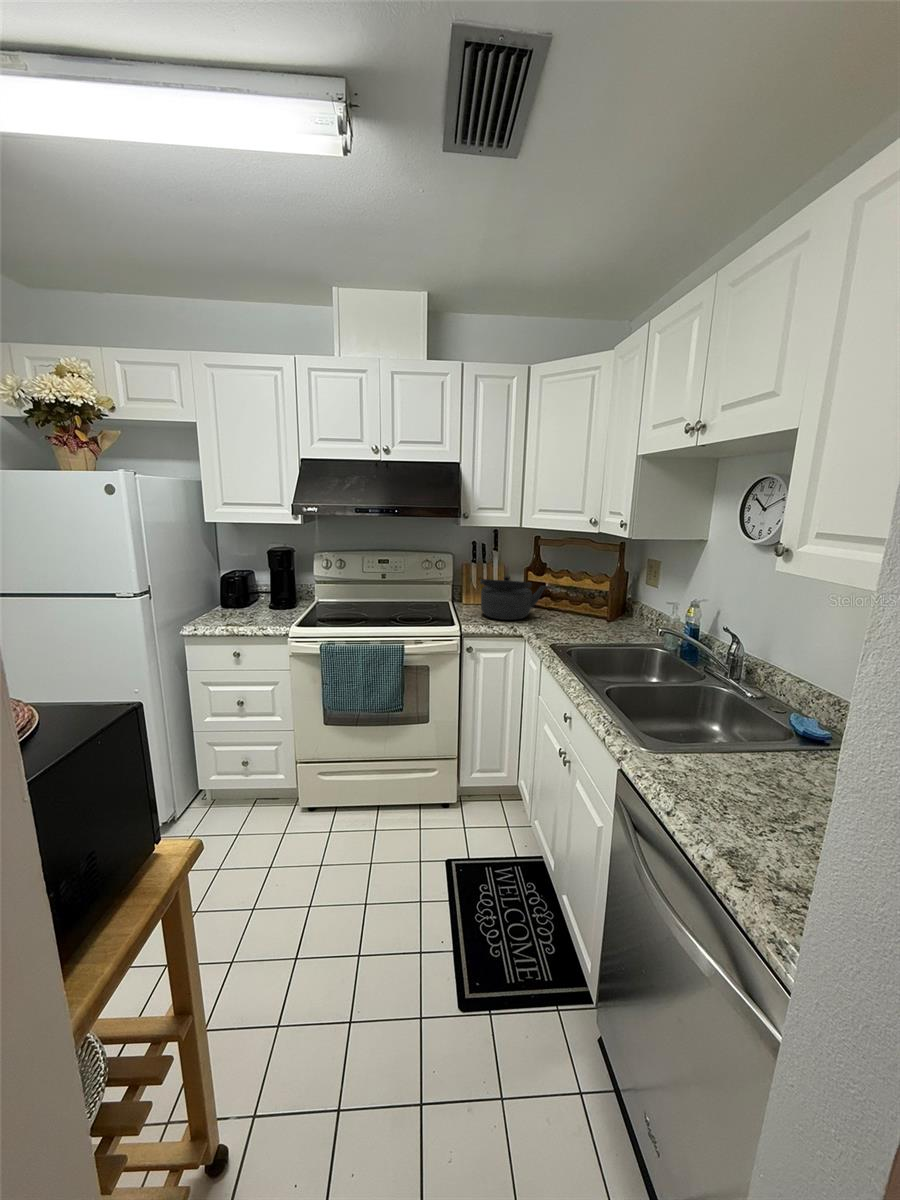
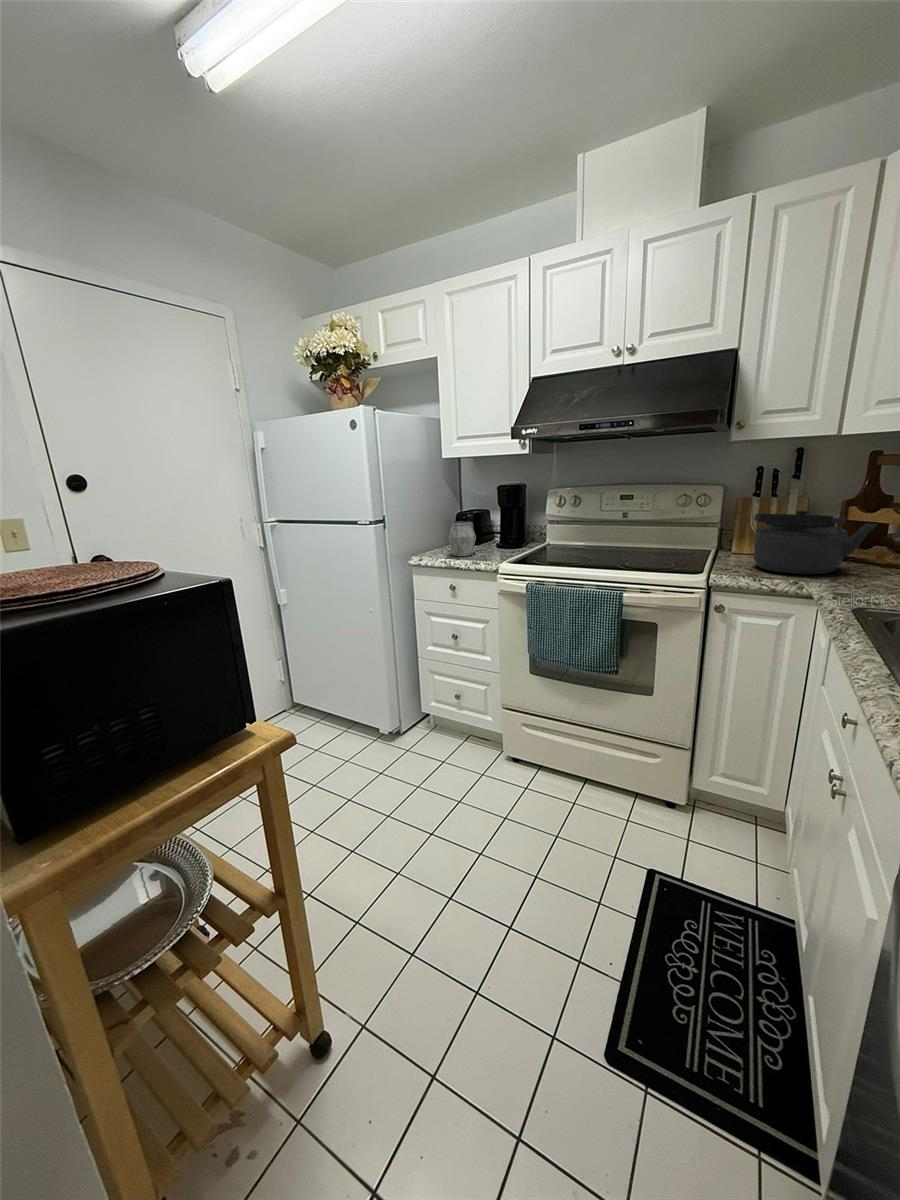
mug: none [225,586,255,621] -> present [448,521,476,556]

